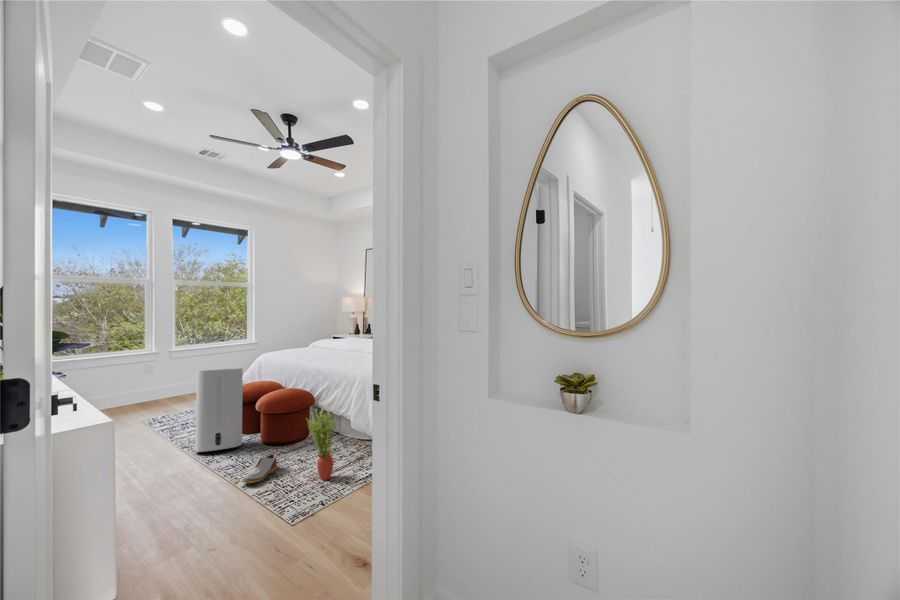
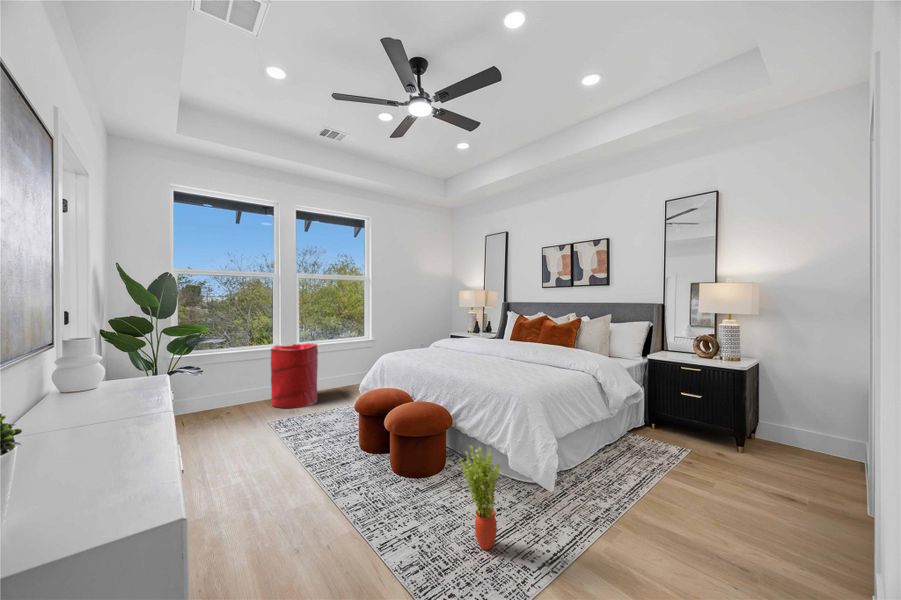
laundry hamper: none [146,345,196,407] -> present [271,343,318,408]
air purifier: present [195,368,243,452] -> none [319,376,370,479]
shoe: present [243,454,277,483] -> none [377,498,417,544]

